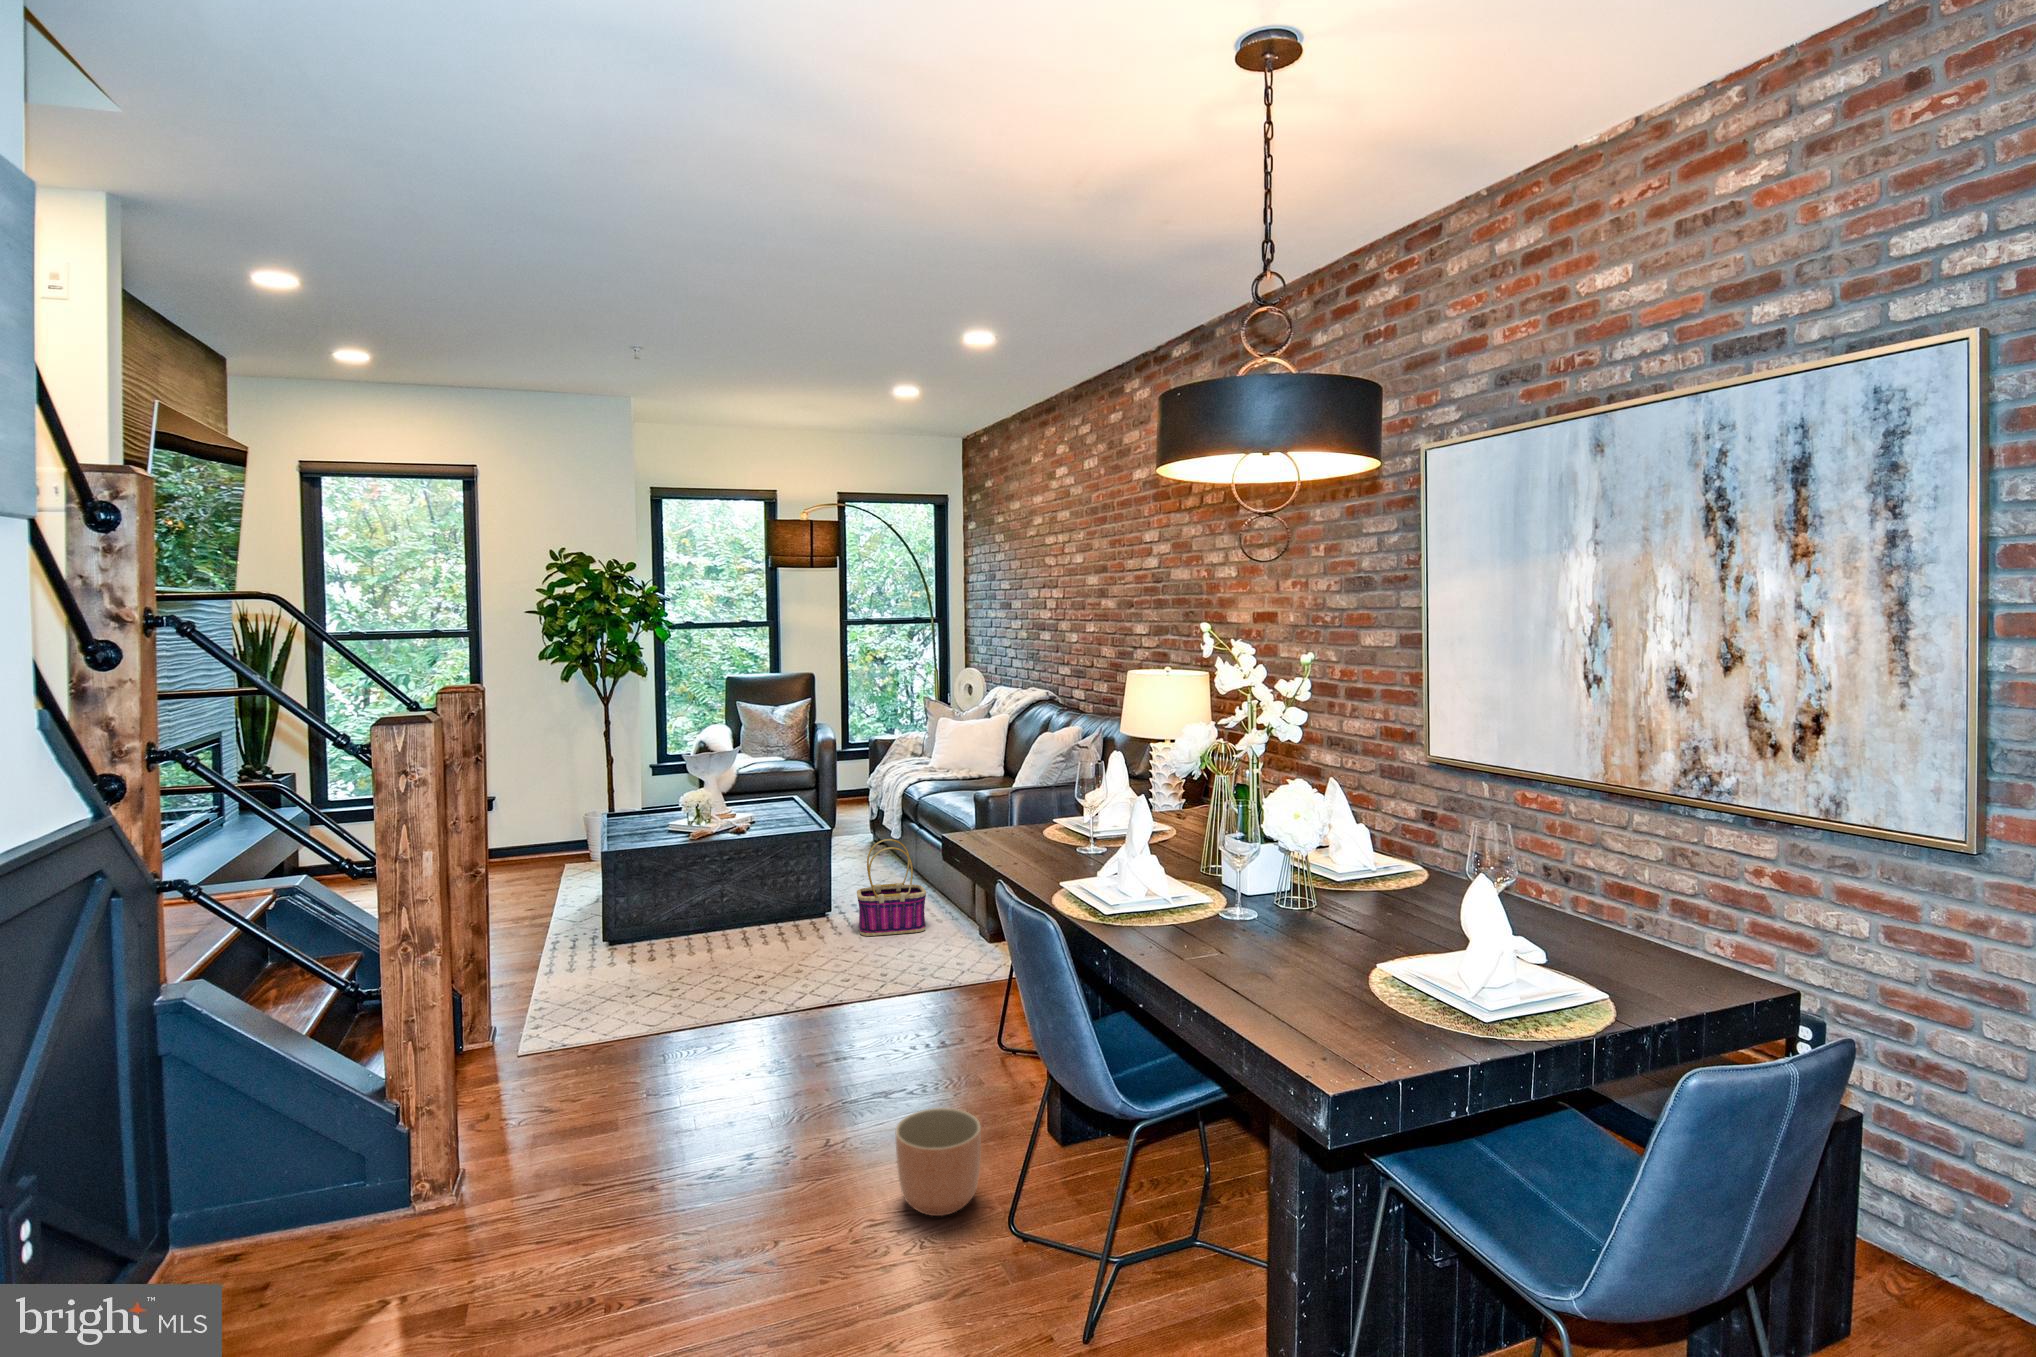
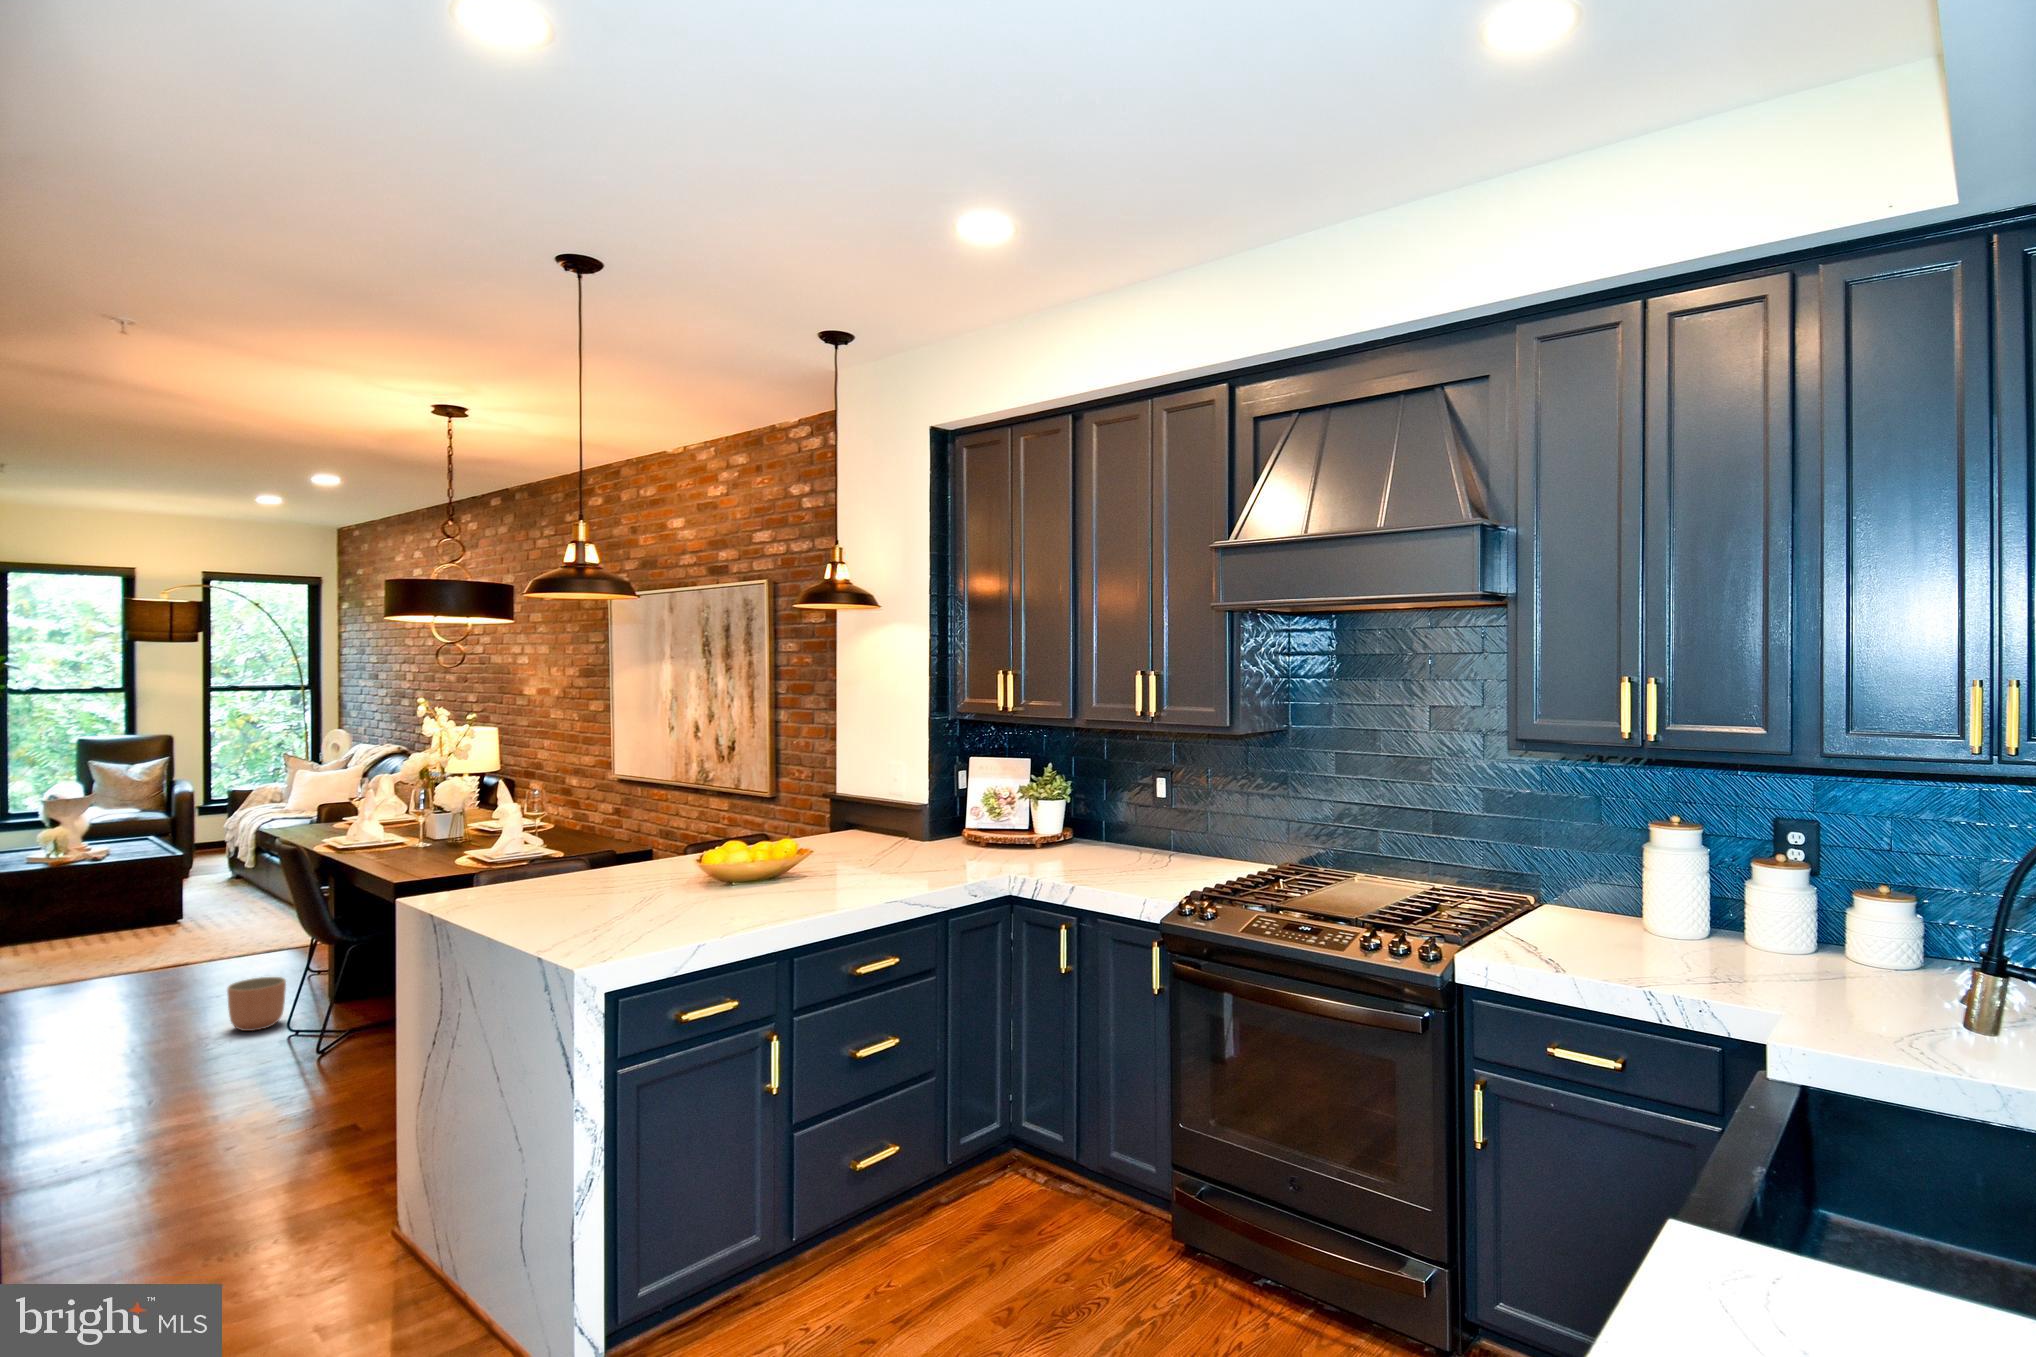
basket: present [857,839,926,936] -> none [211,859,275,932]

